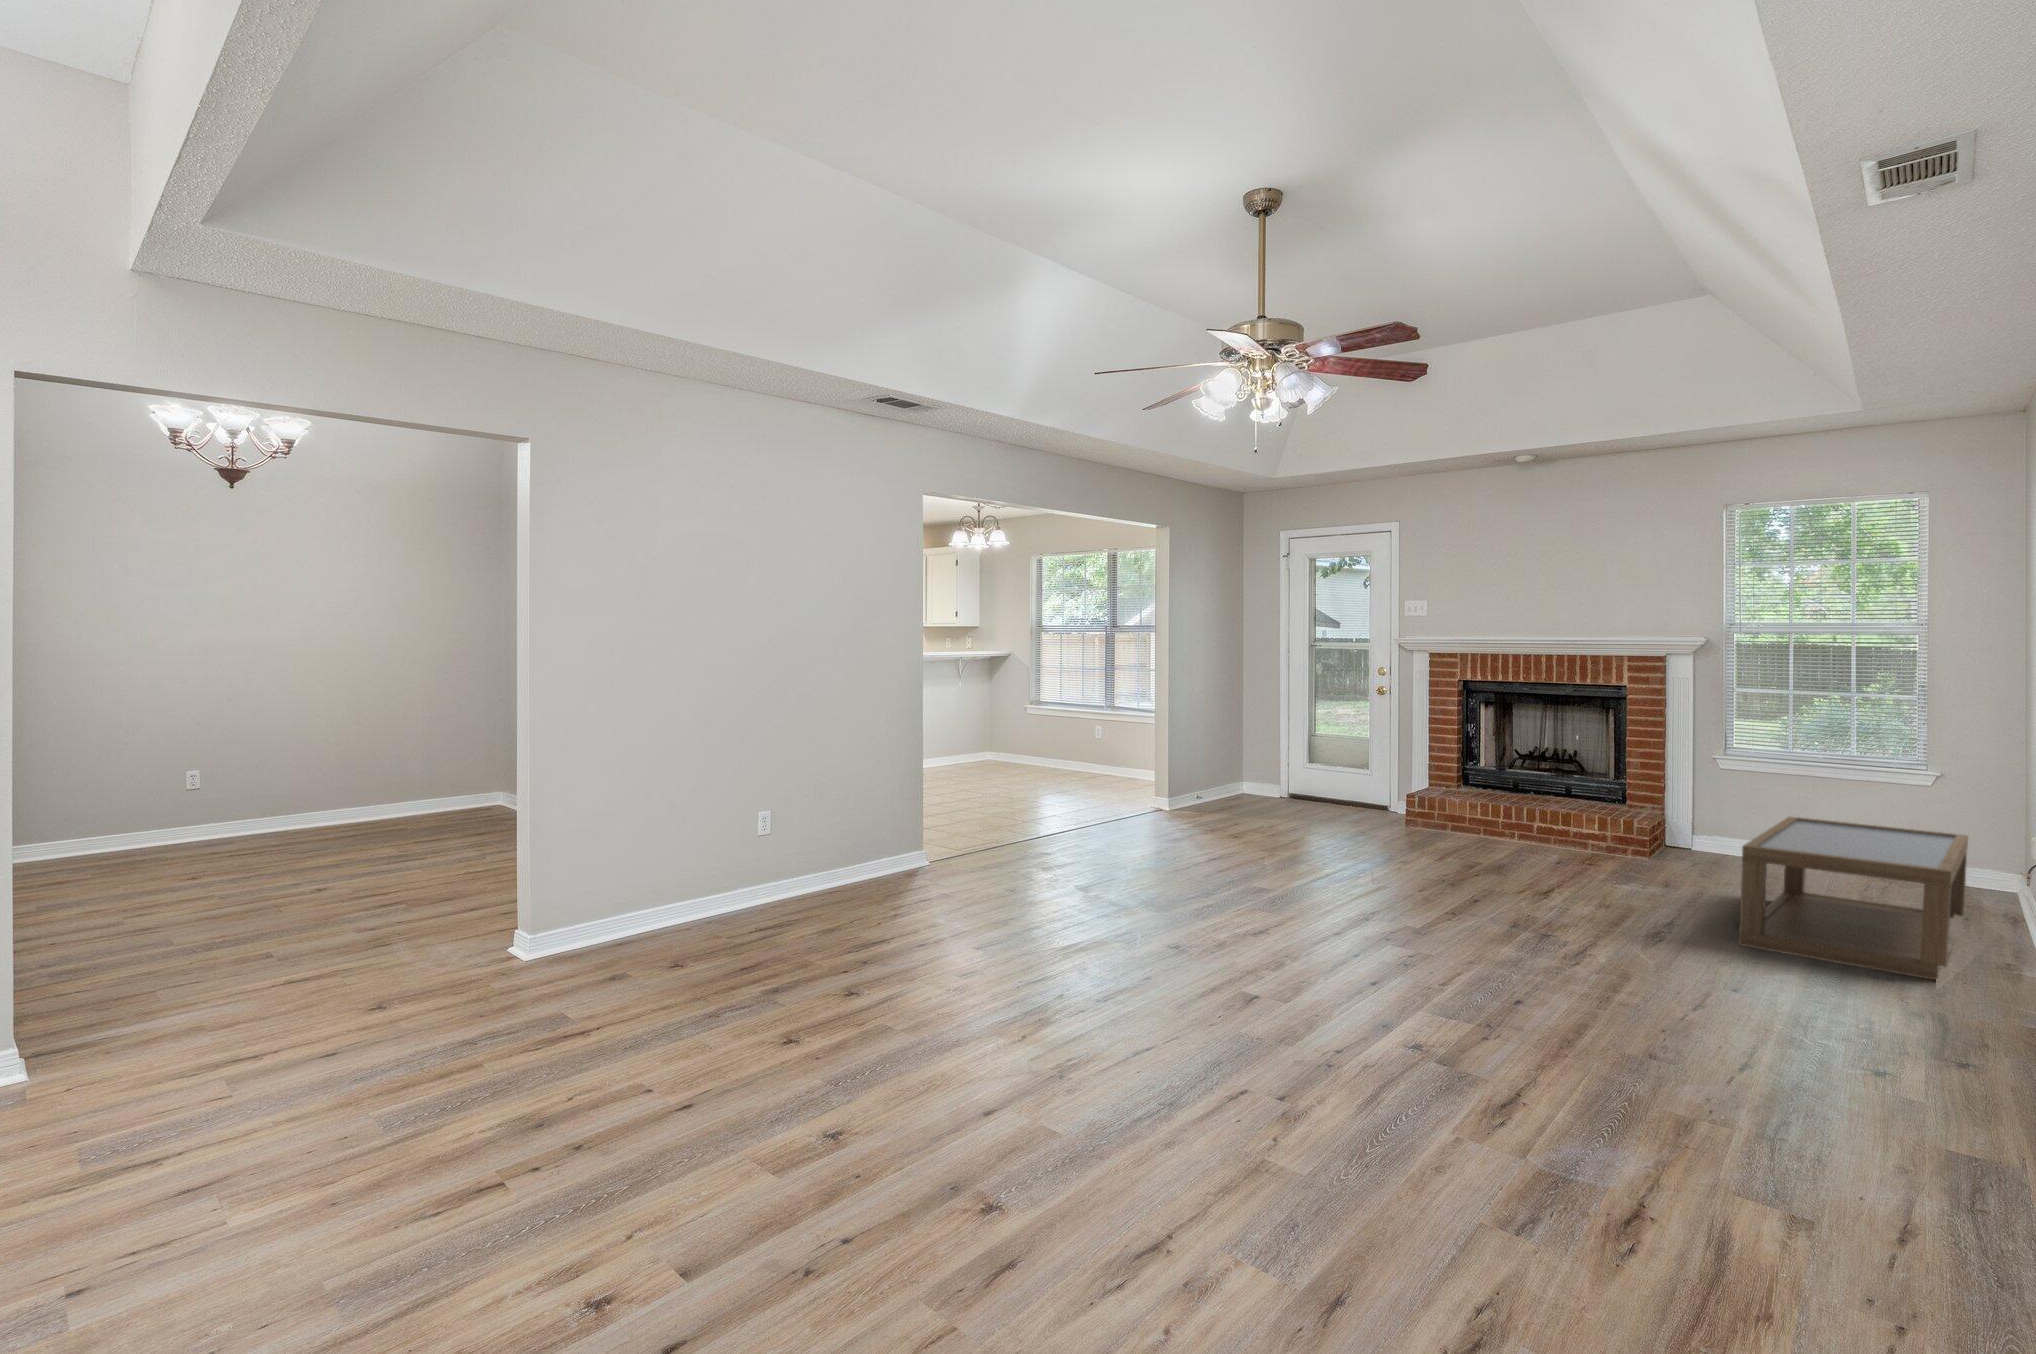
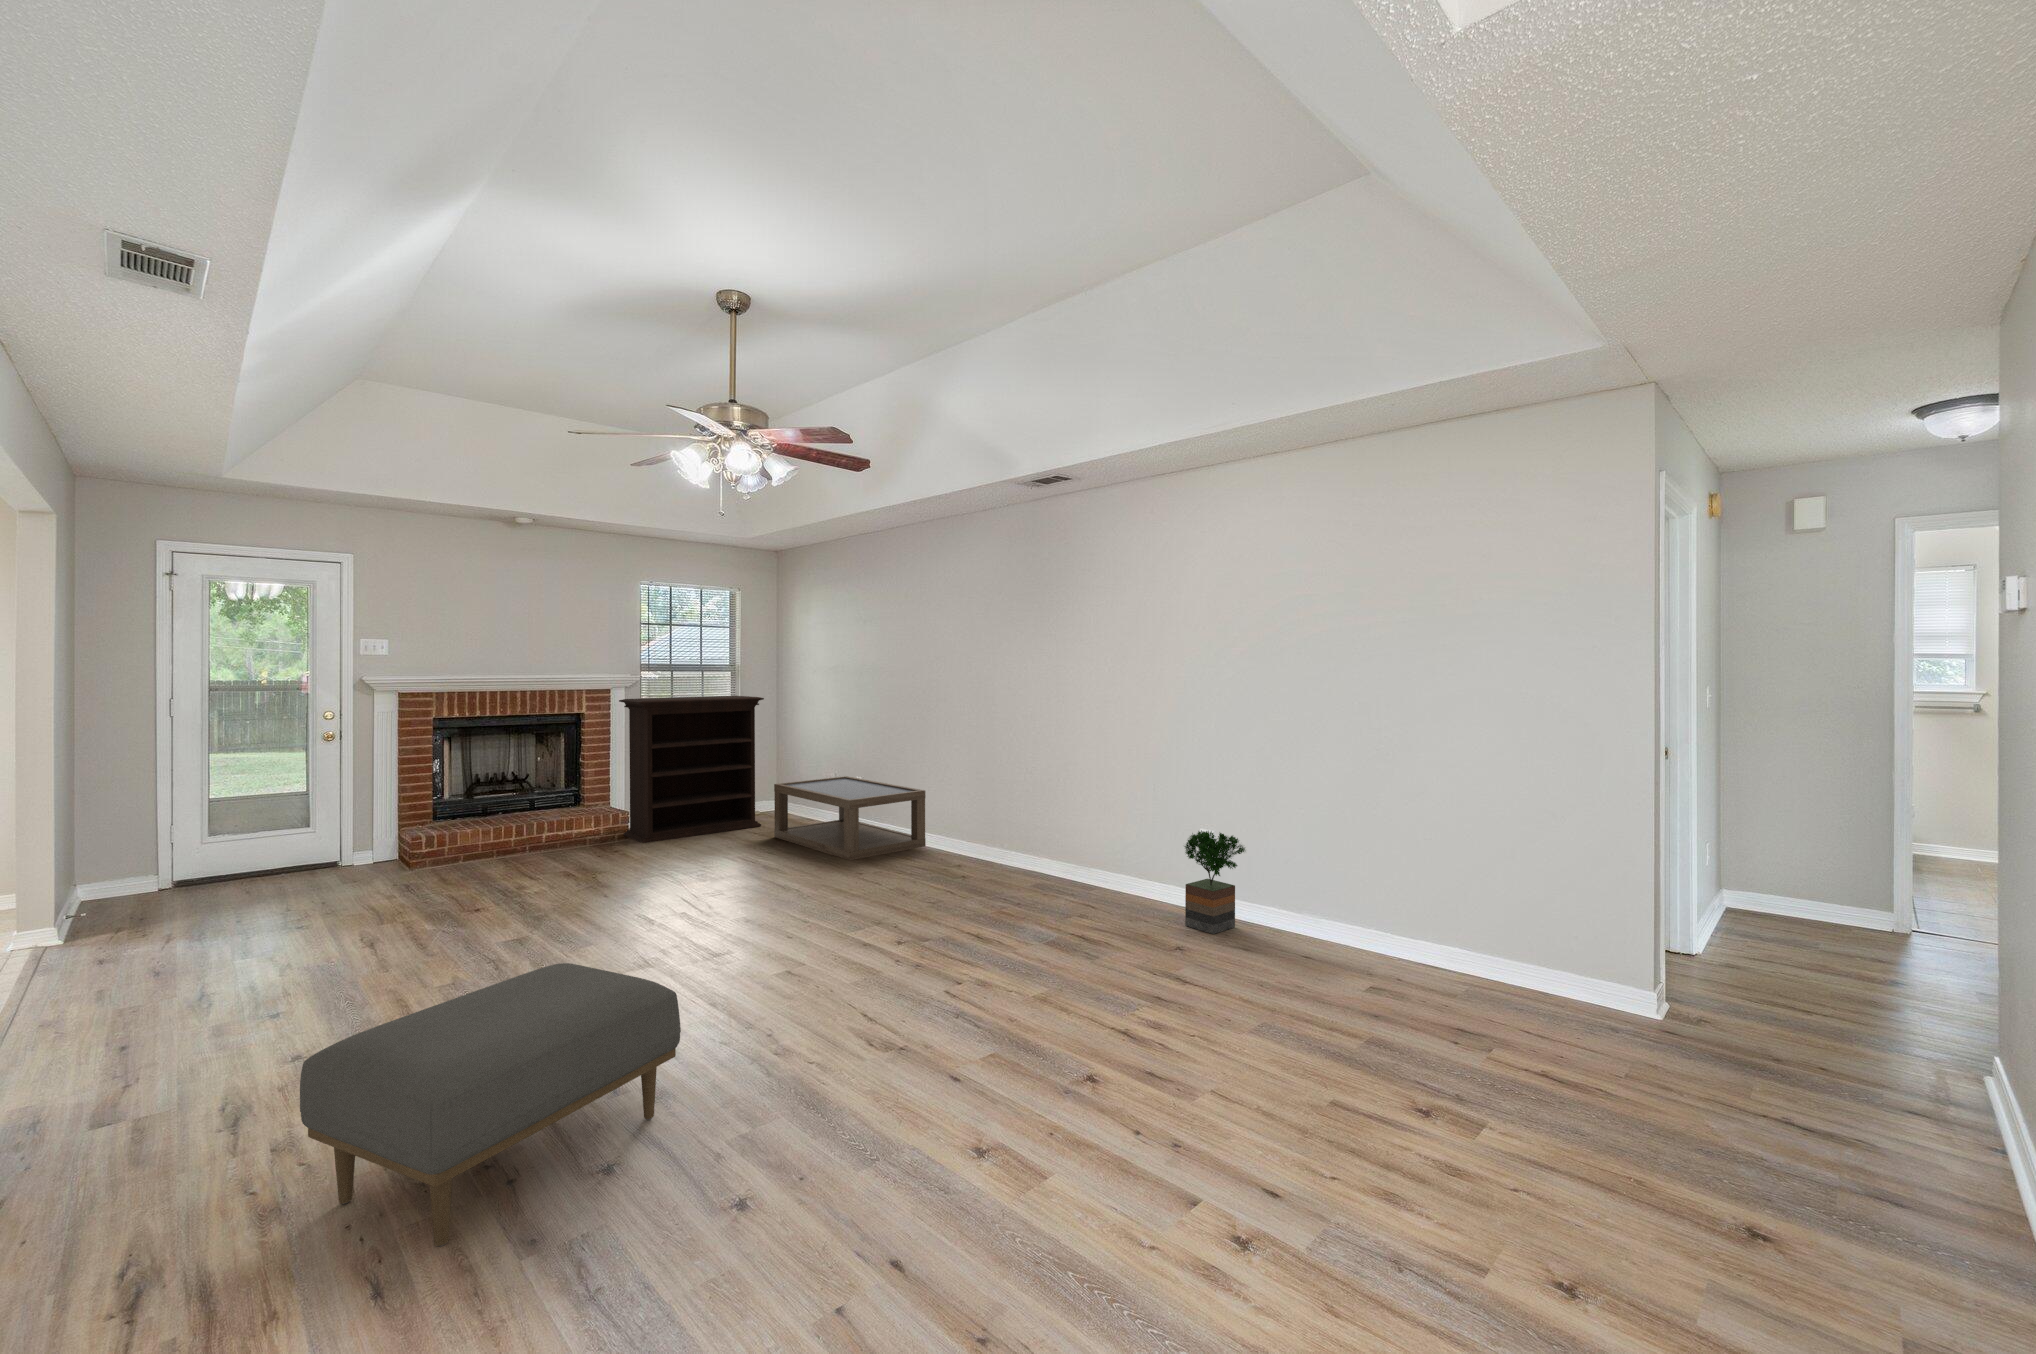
bookshelf: none [1626,672,1861,891] -> present [619,696,764,843]
ottoman: none [768,815,980,944] -> present [300,963,681,1247]
potted tree: none [1667,994,1879,1265] -> present [1184,830,1245,934]

